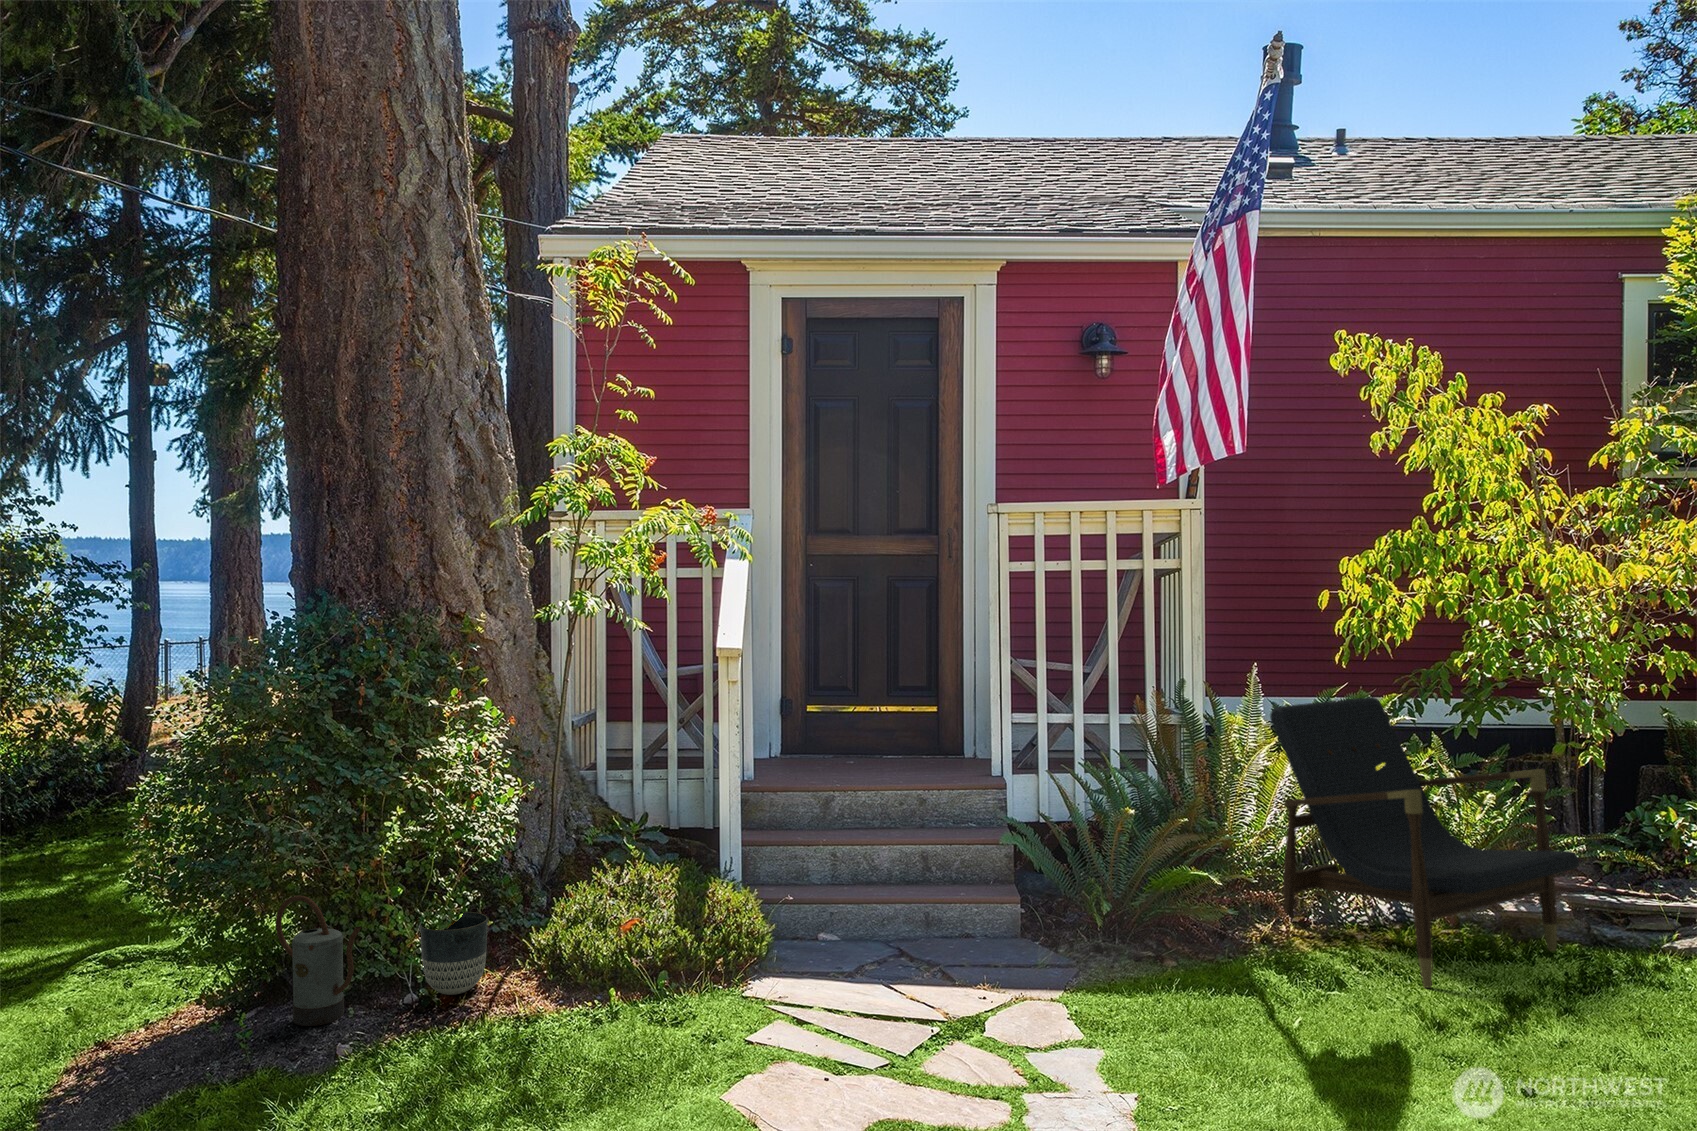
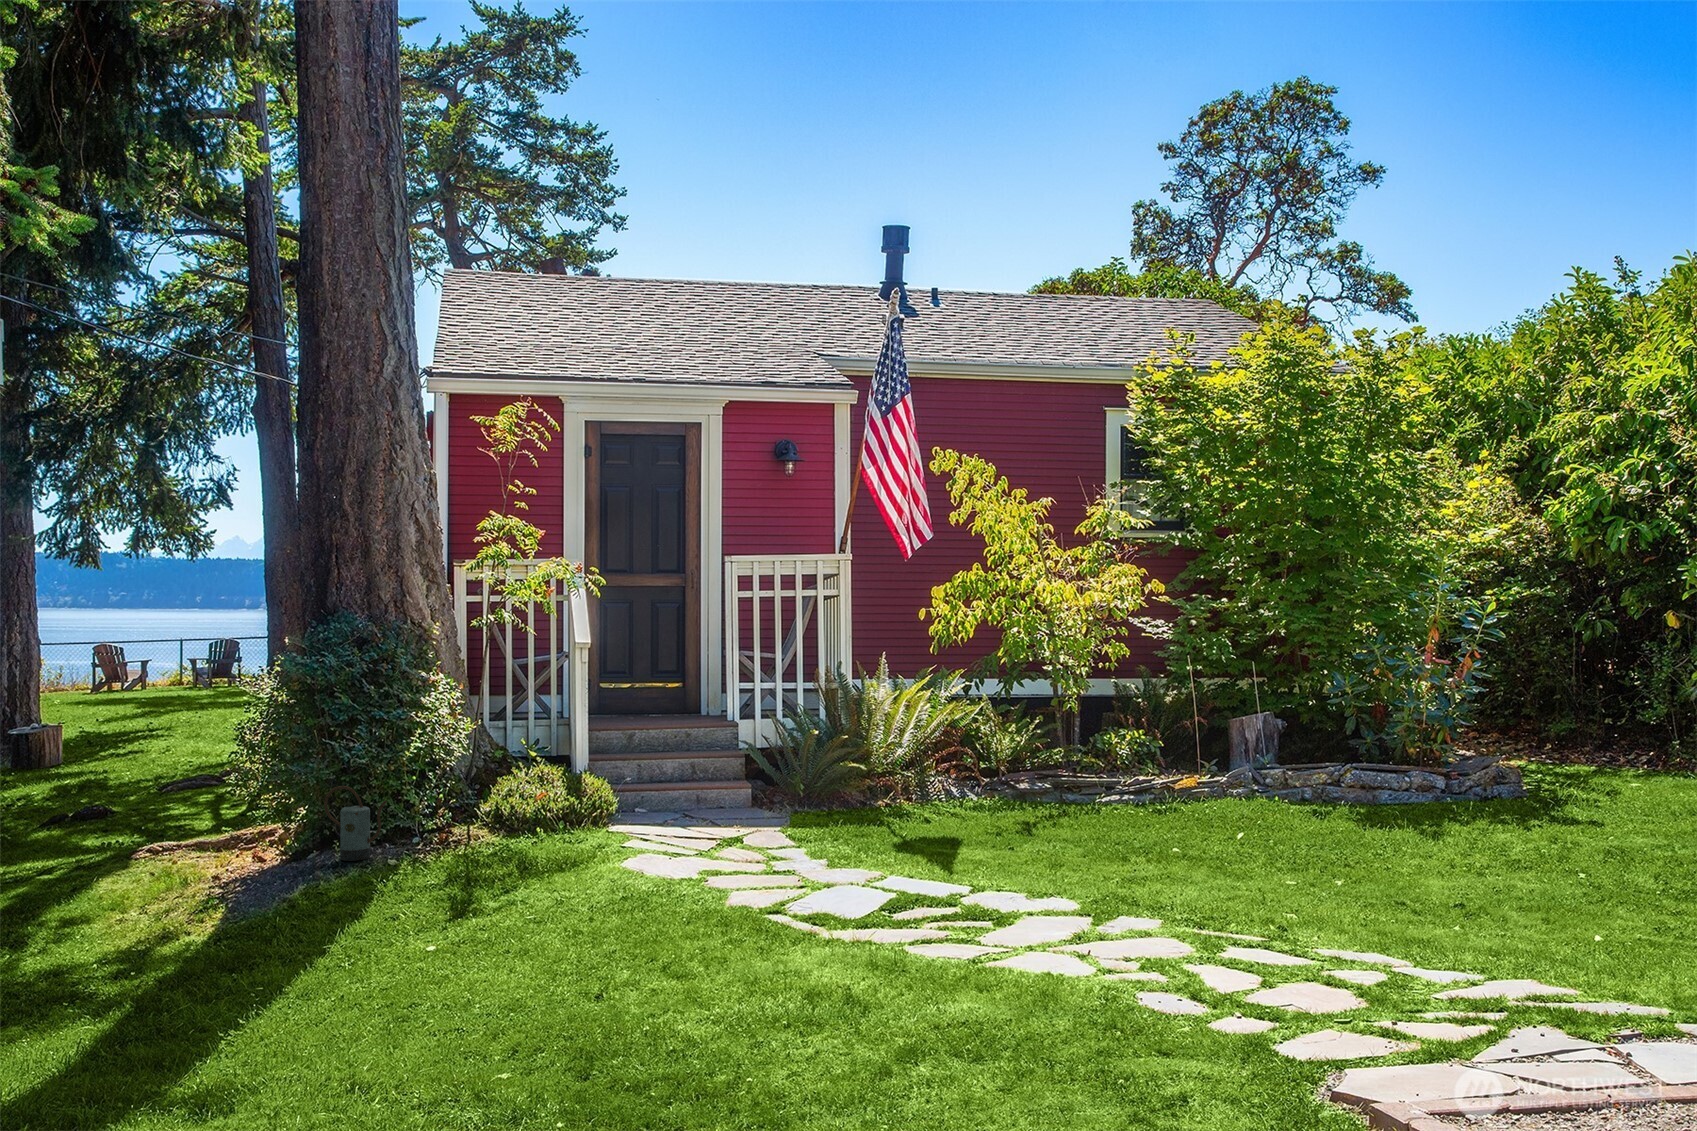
lounge chair: present [1270,697,1579,988] -> none [892,669,1051,817]
planter: present [420,912,488,995] -> none [412,798,453,844]

